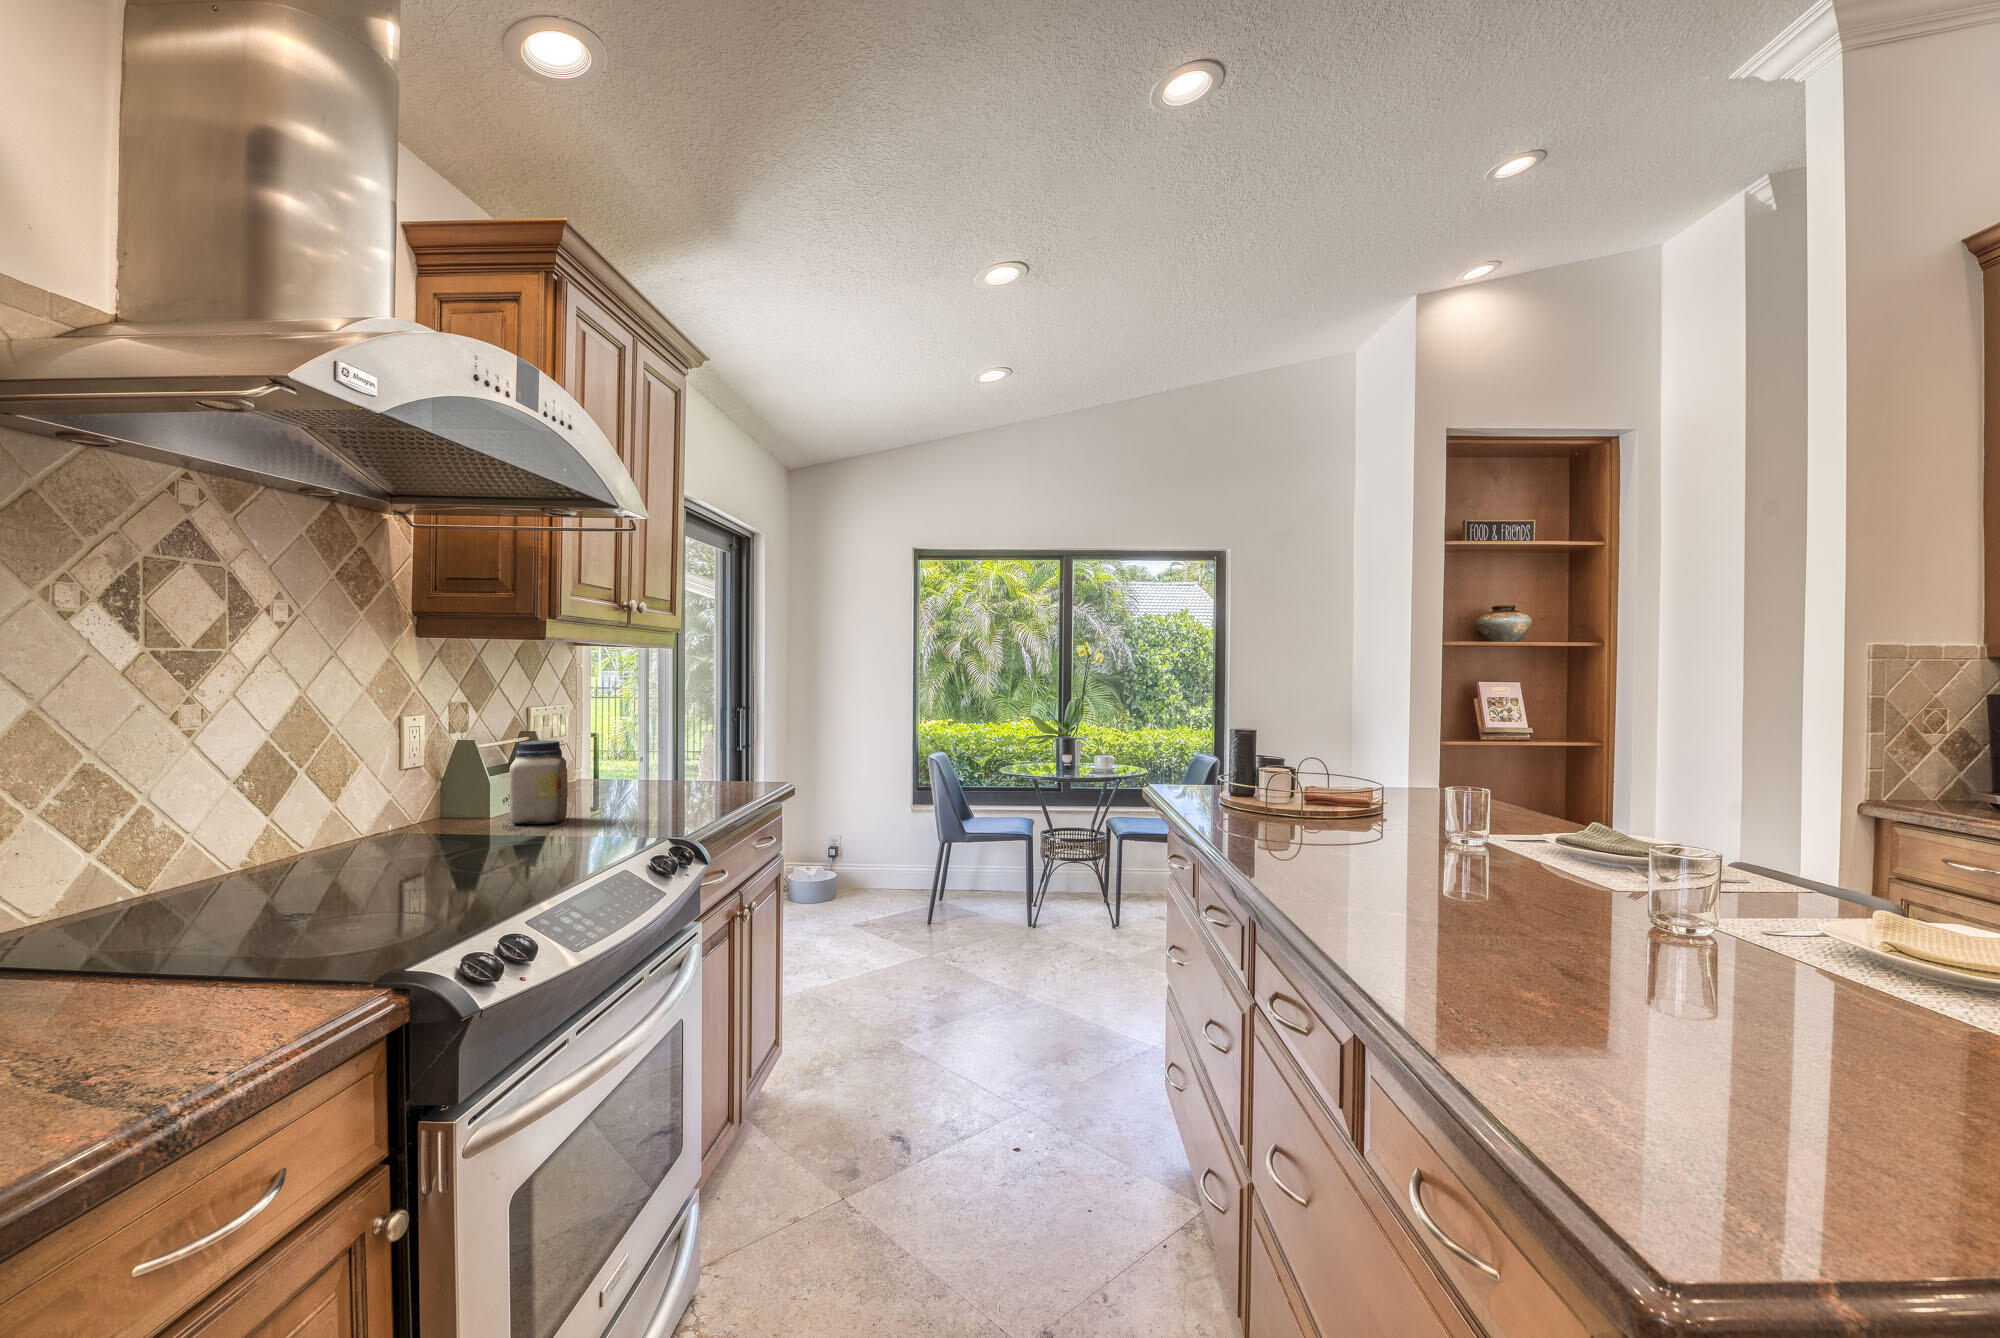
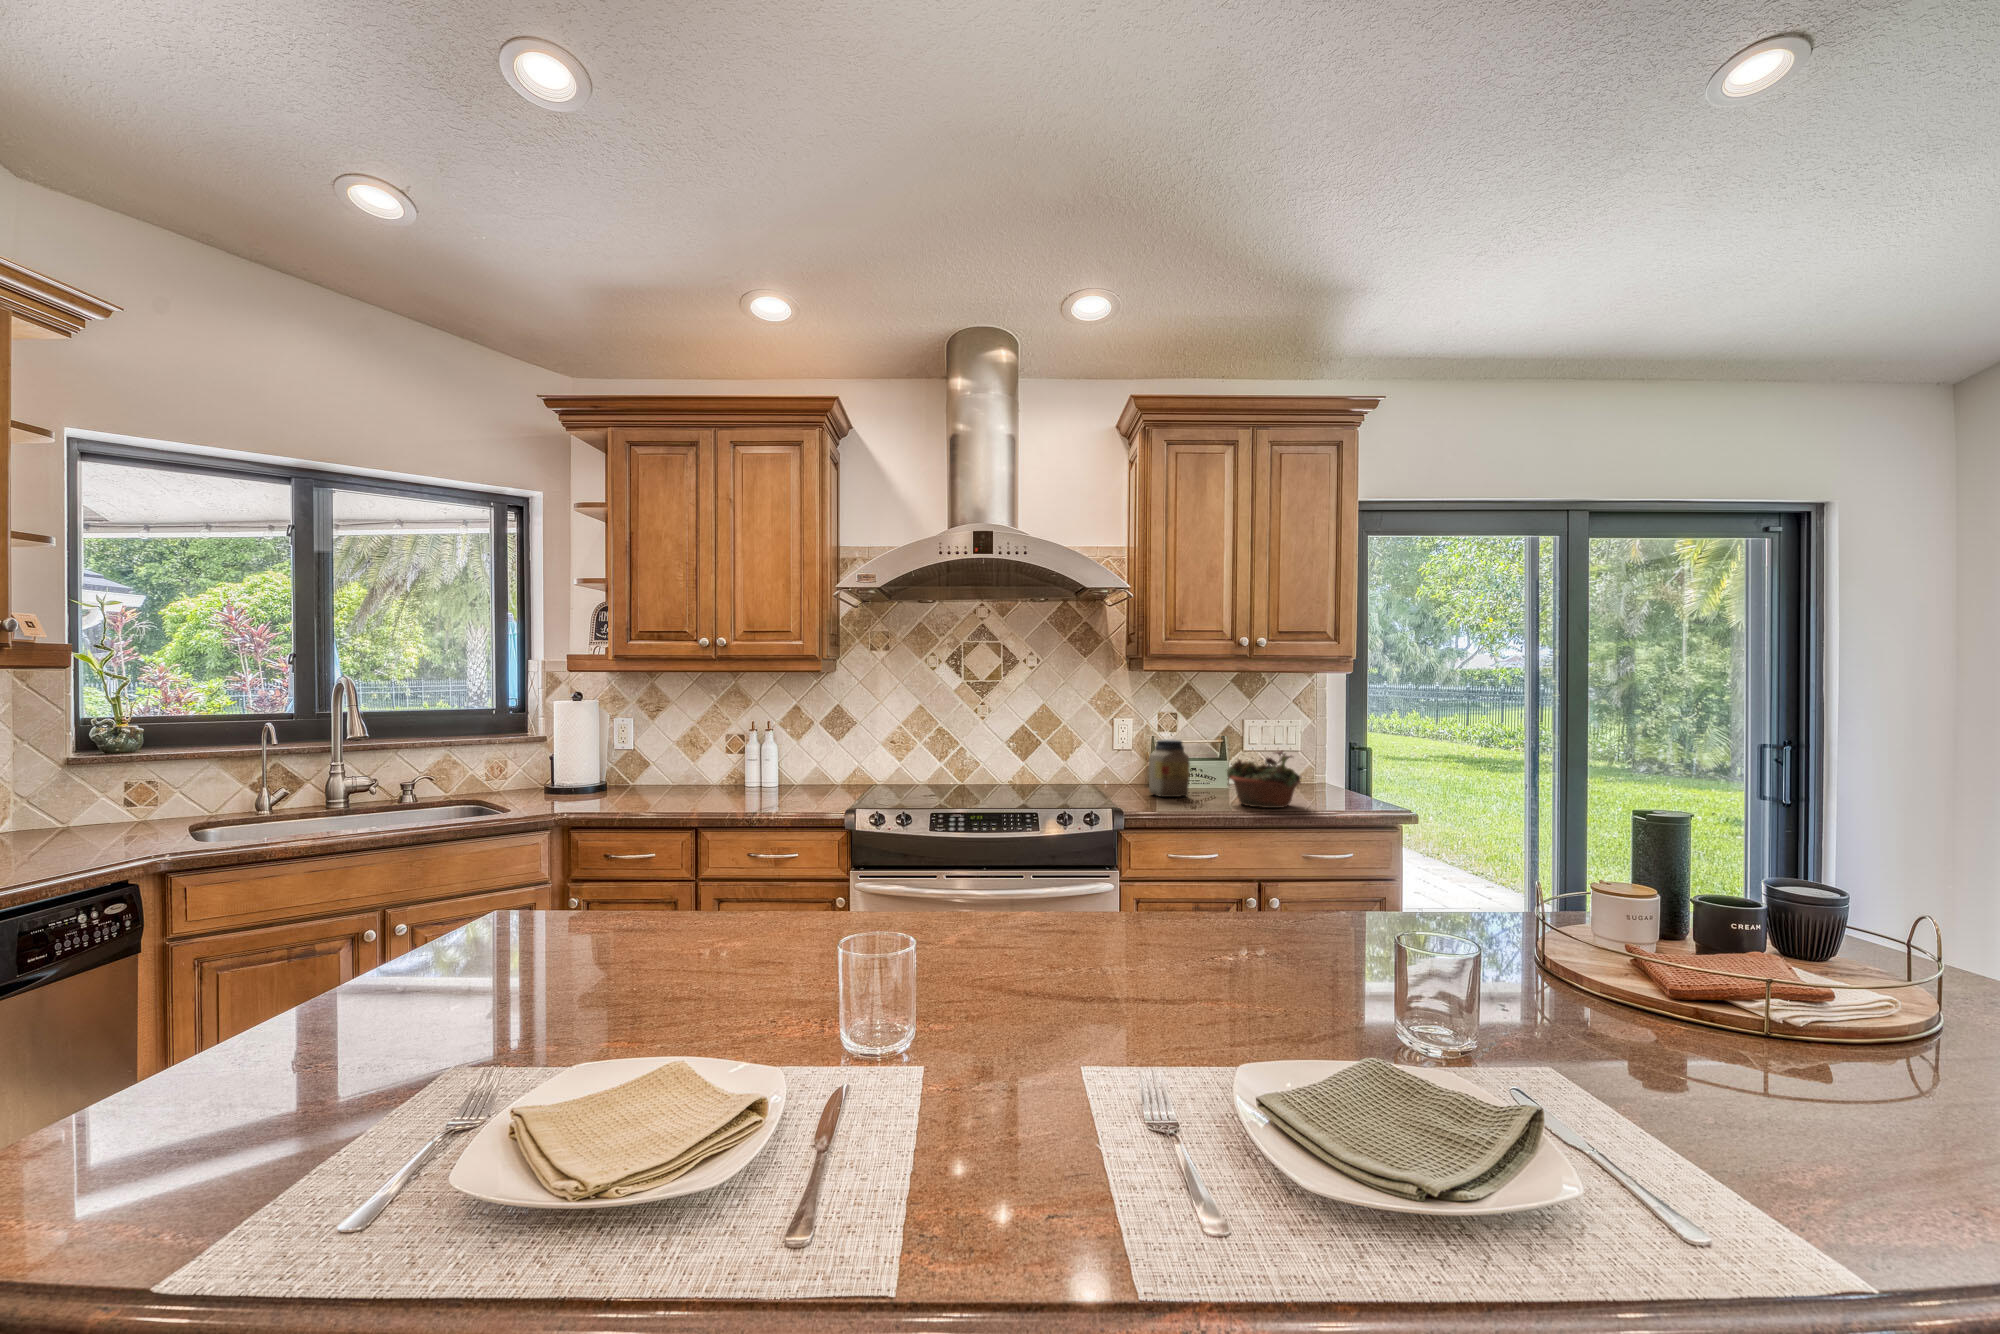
succulent planter: none [618,740,727,810] -> present [1227,751,1301,808]

